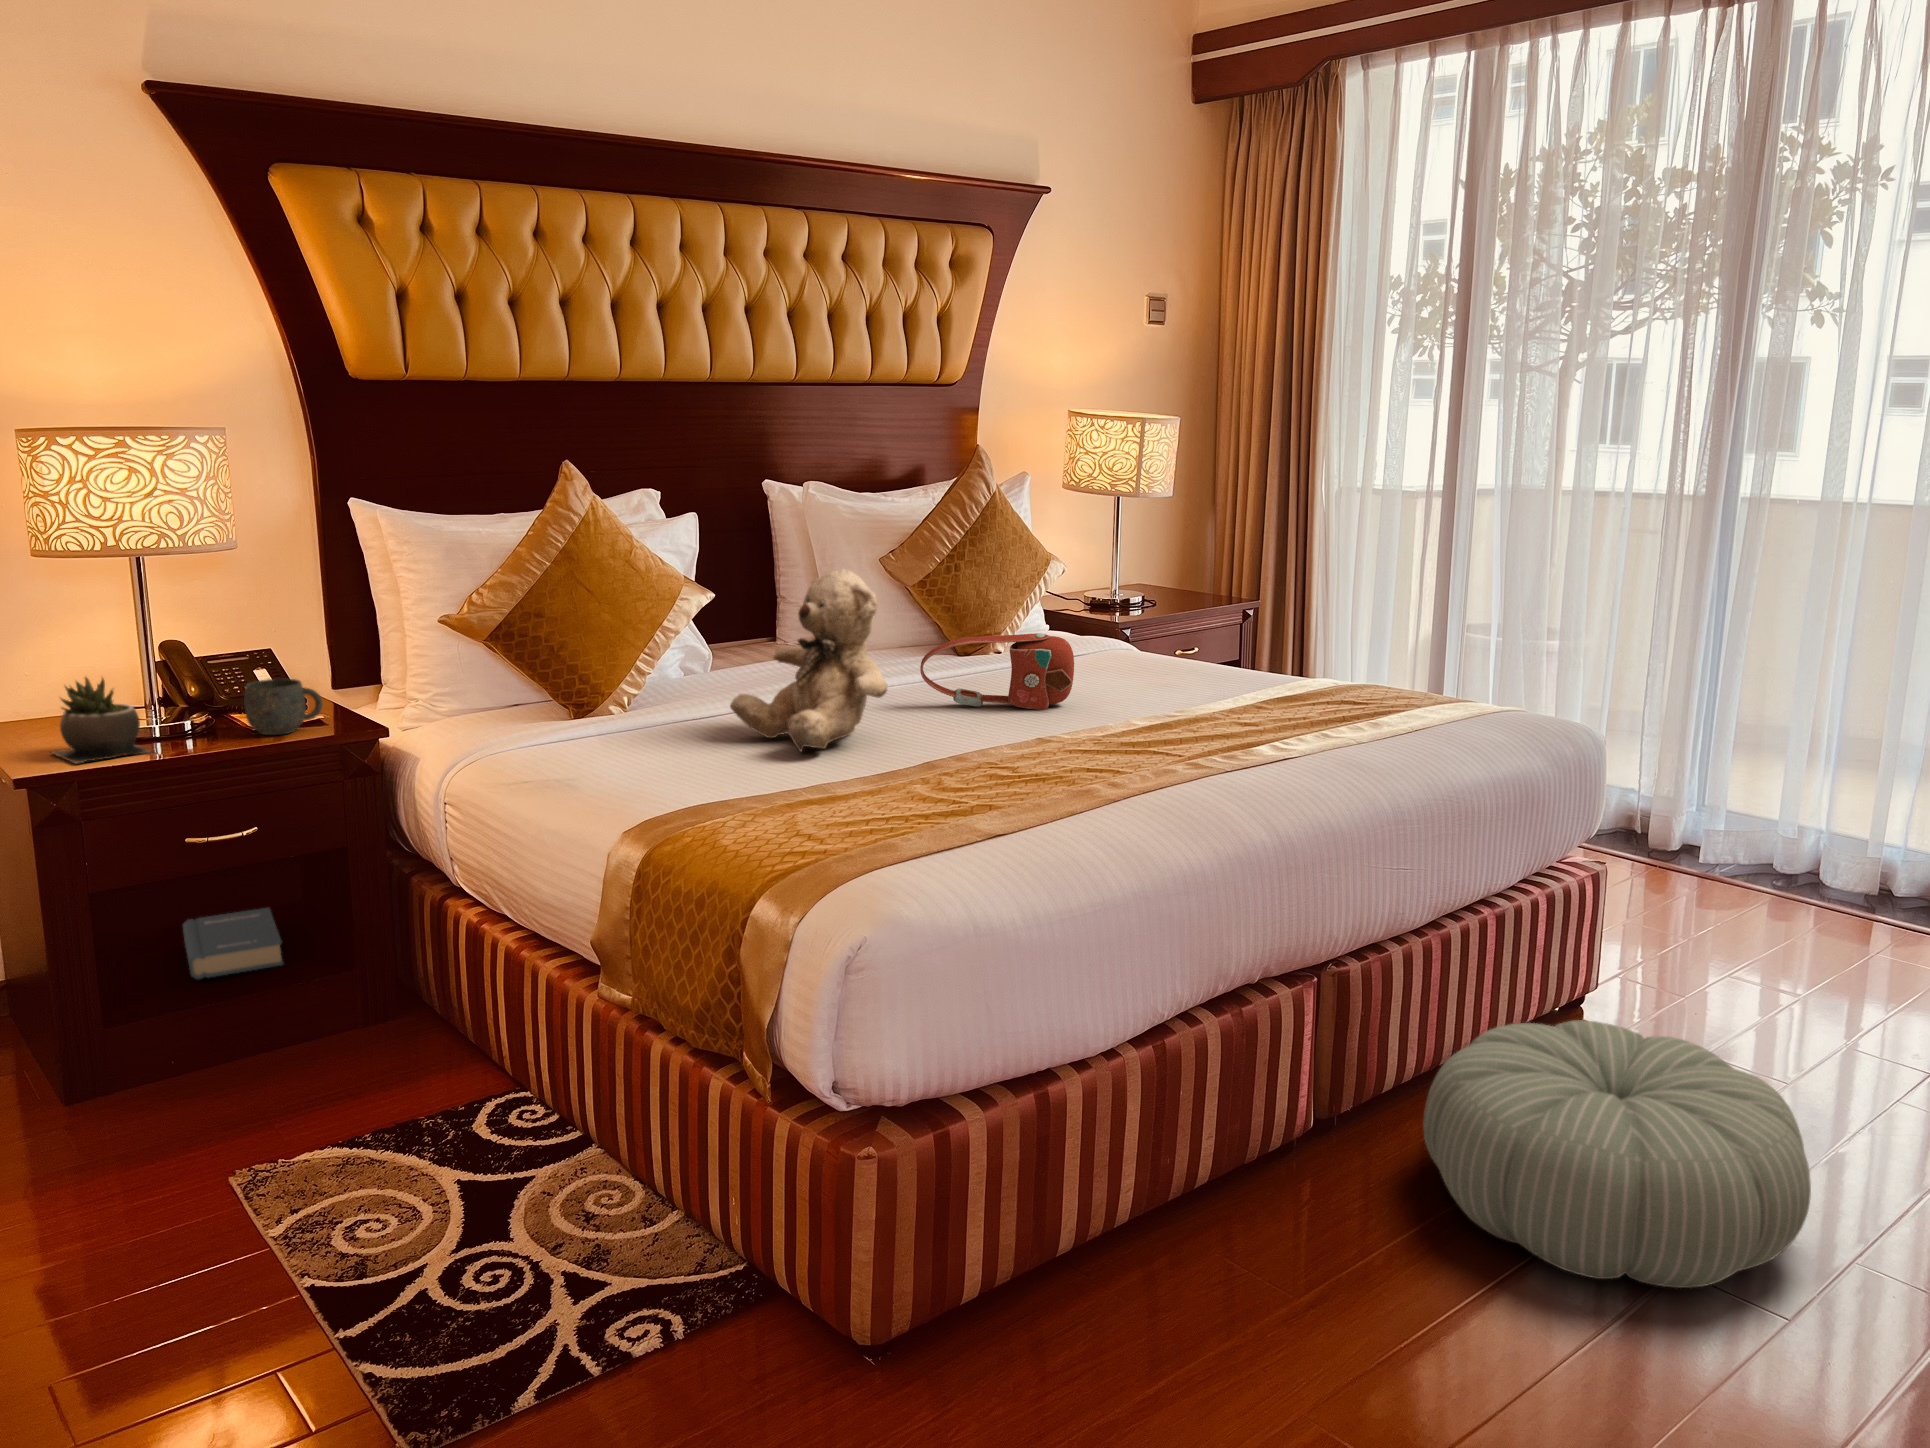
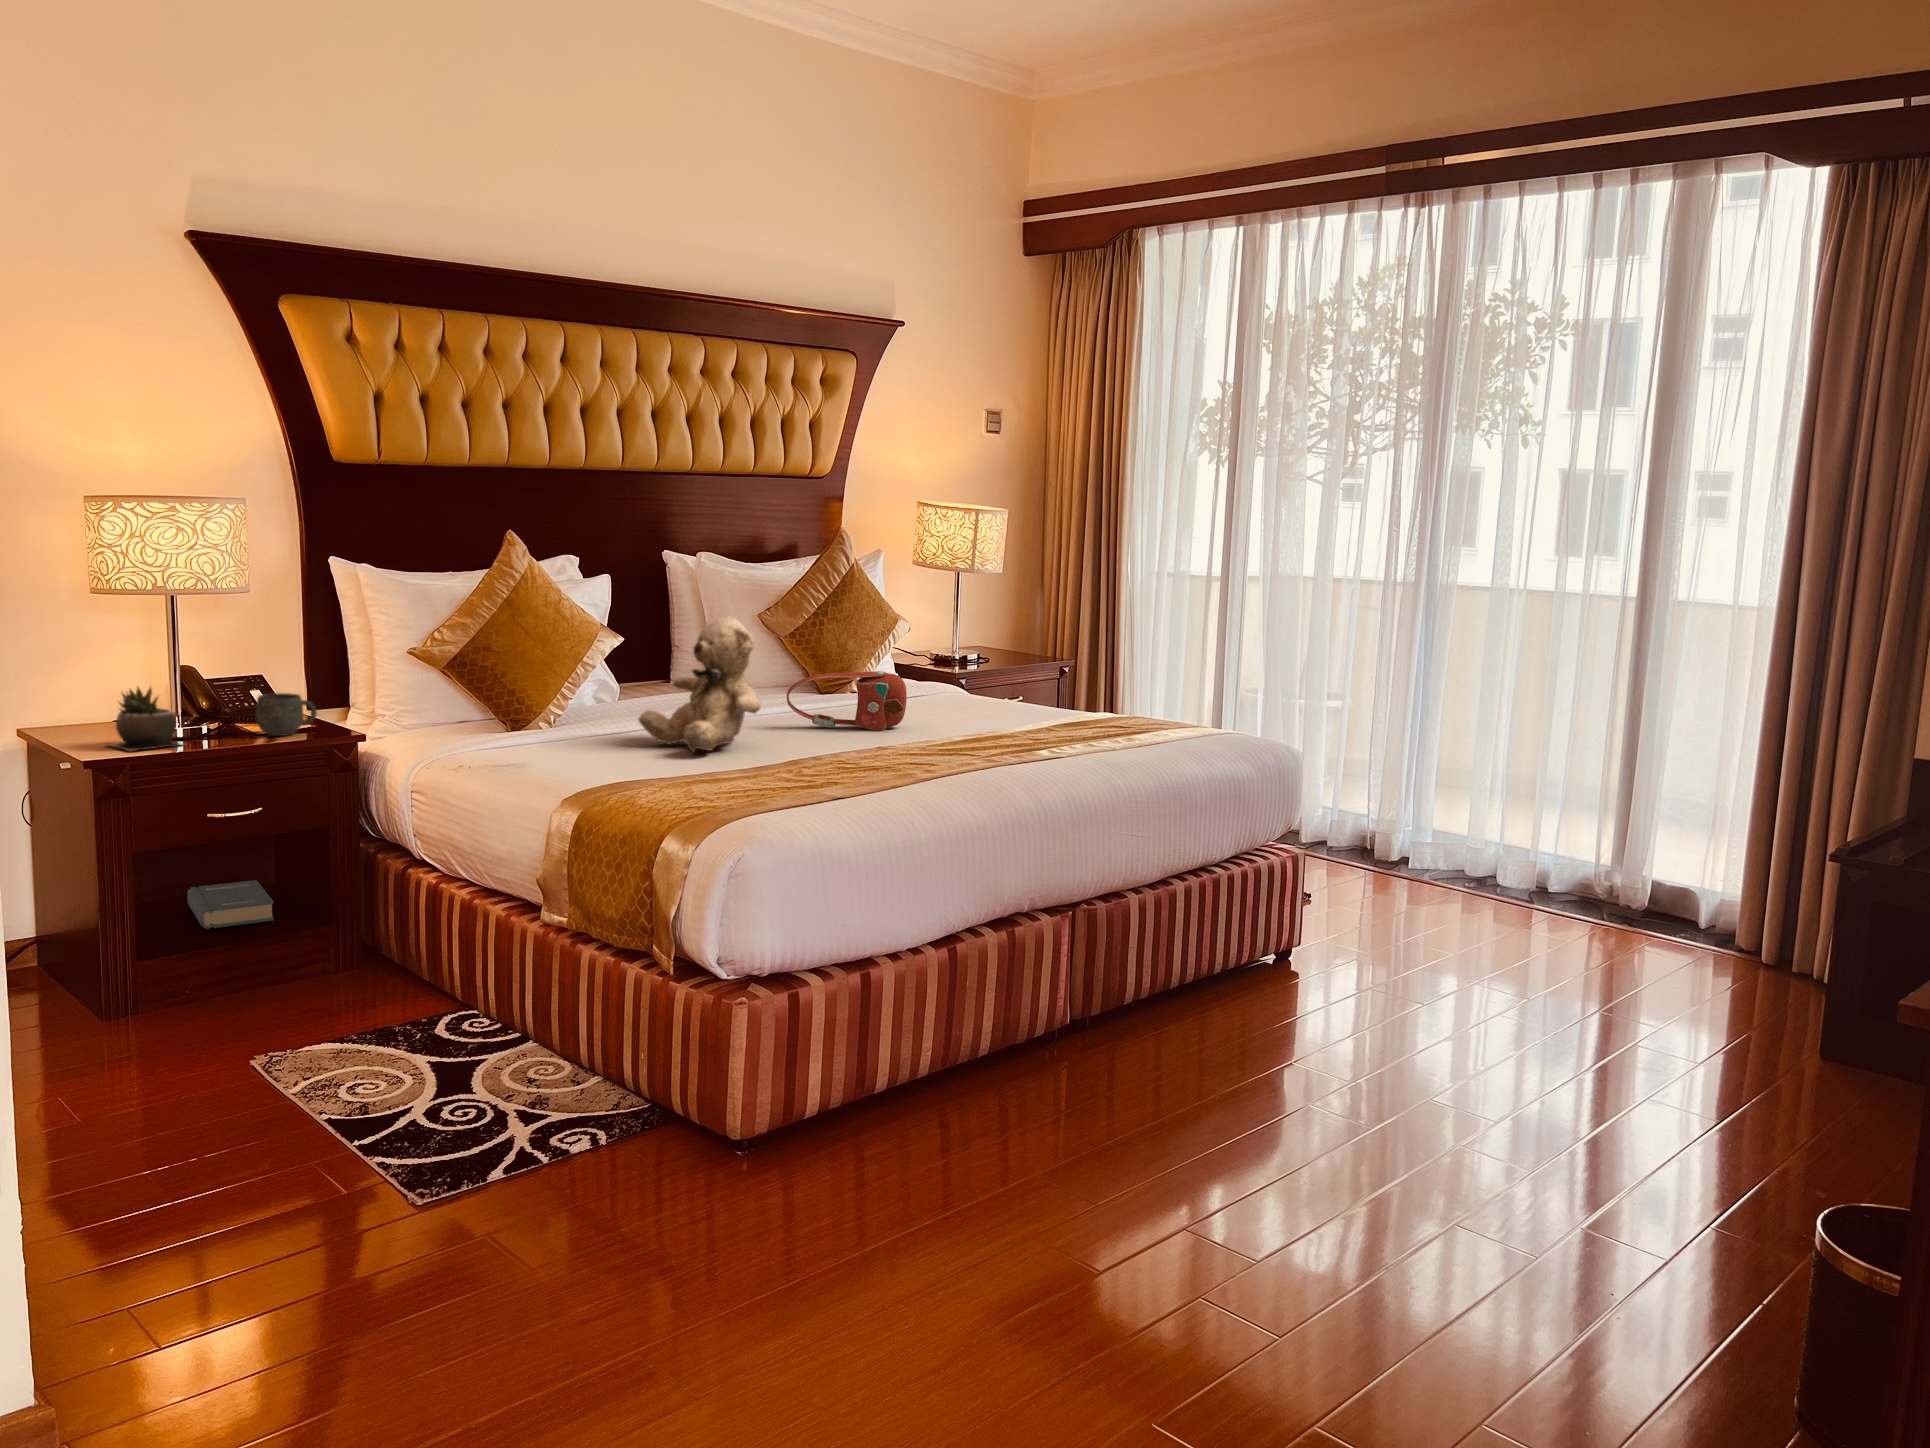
pouf: present [1423,1020,1811,1288] -> none [1144,948,1400,1114]

